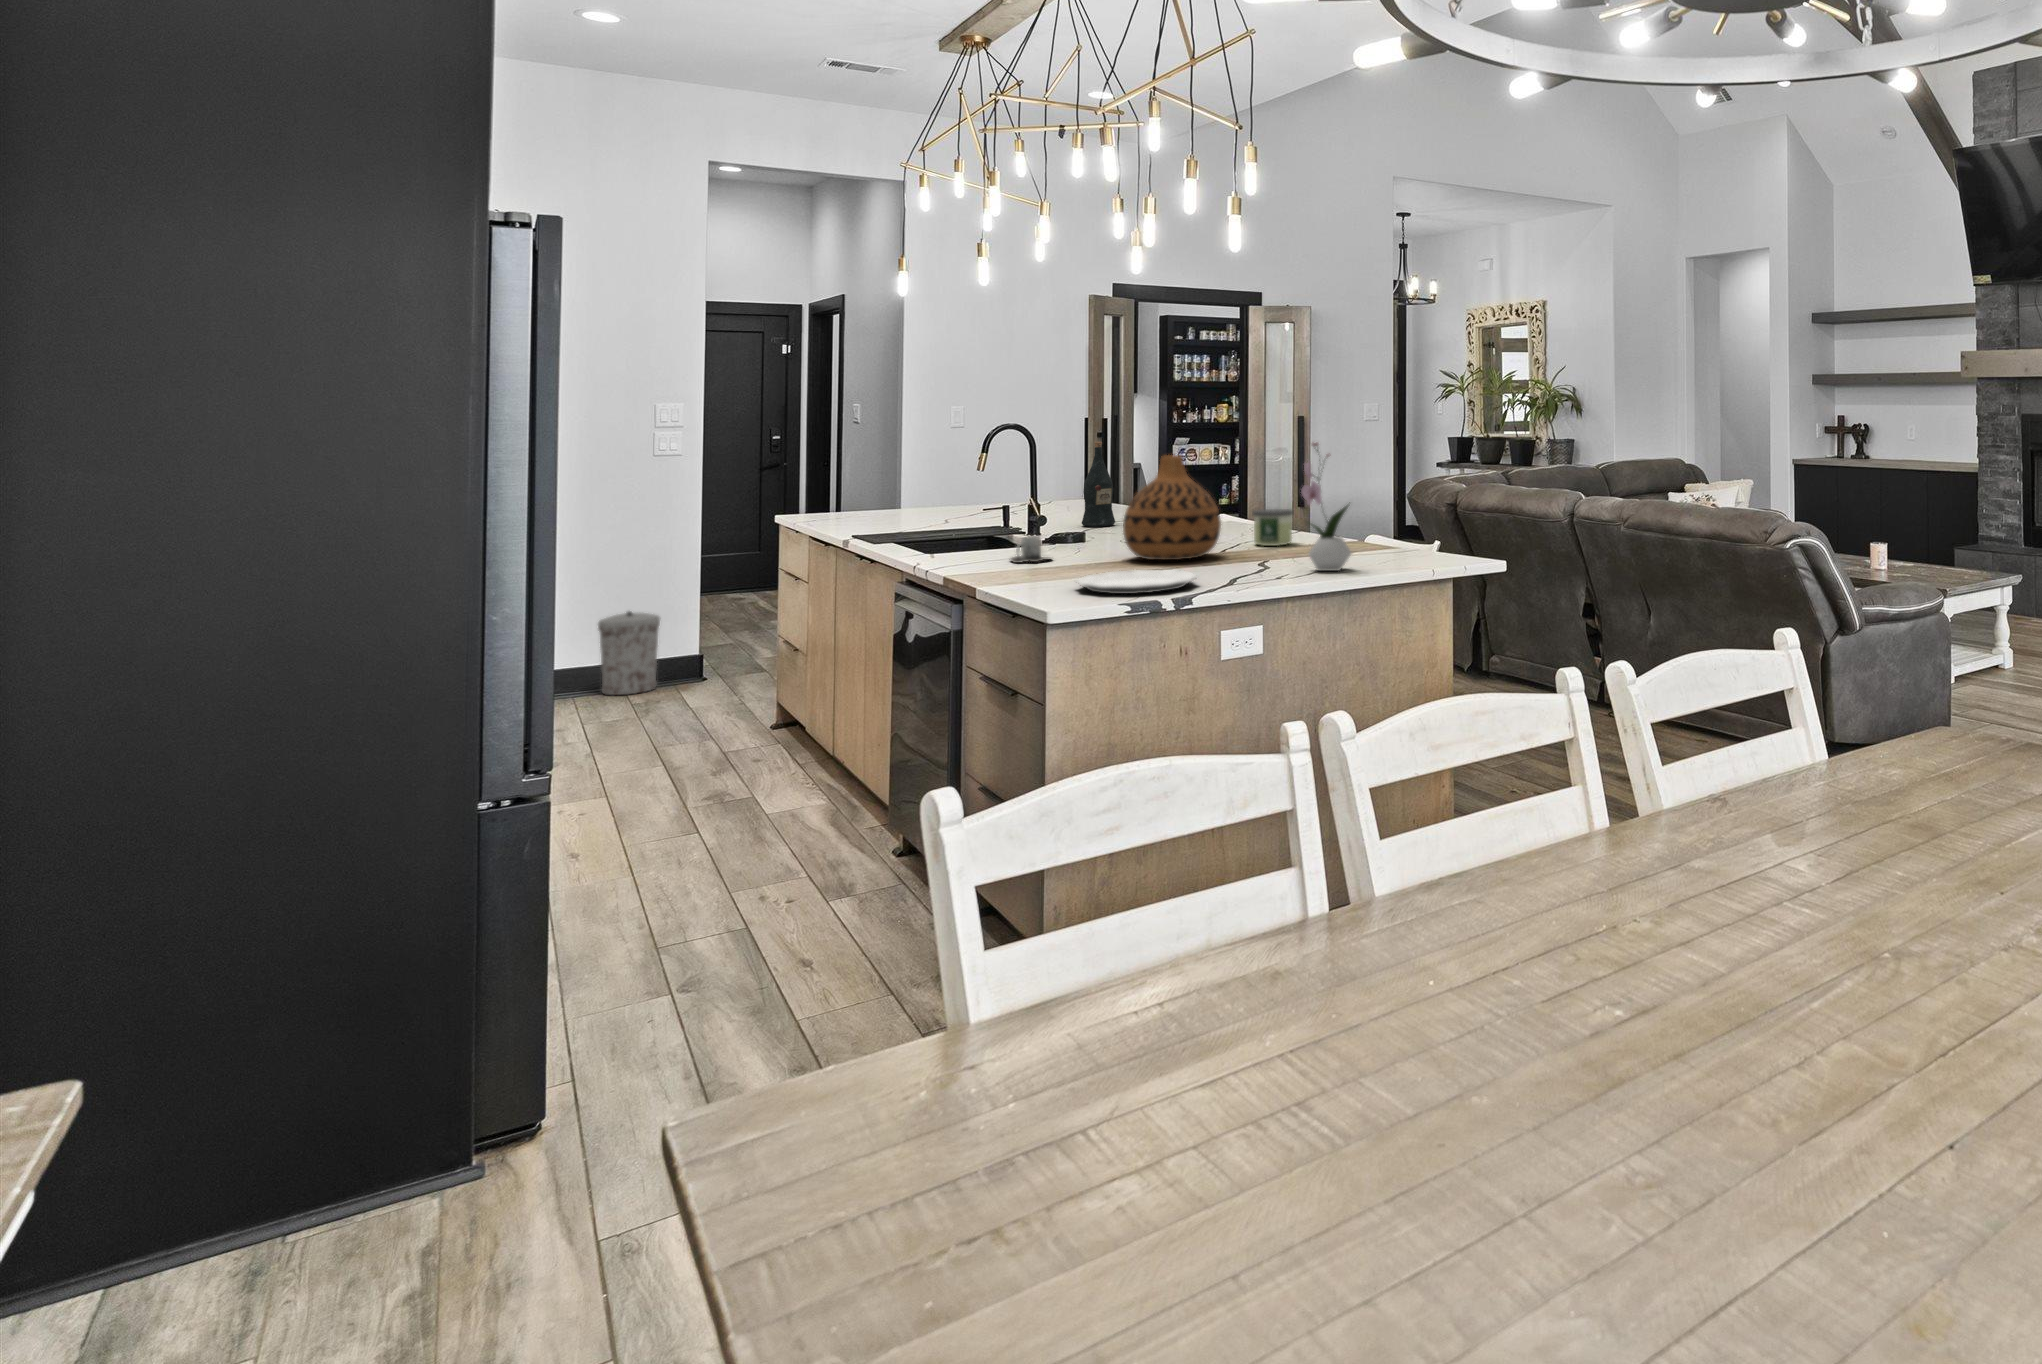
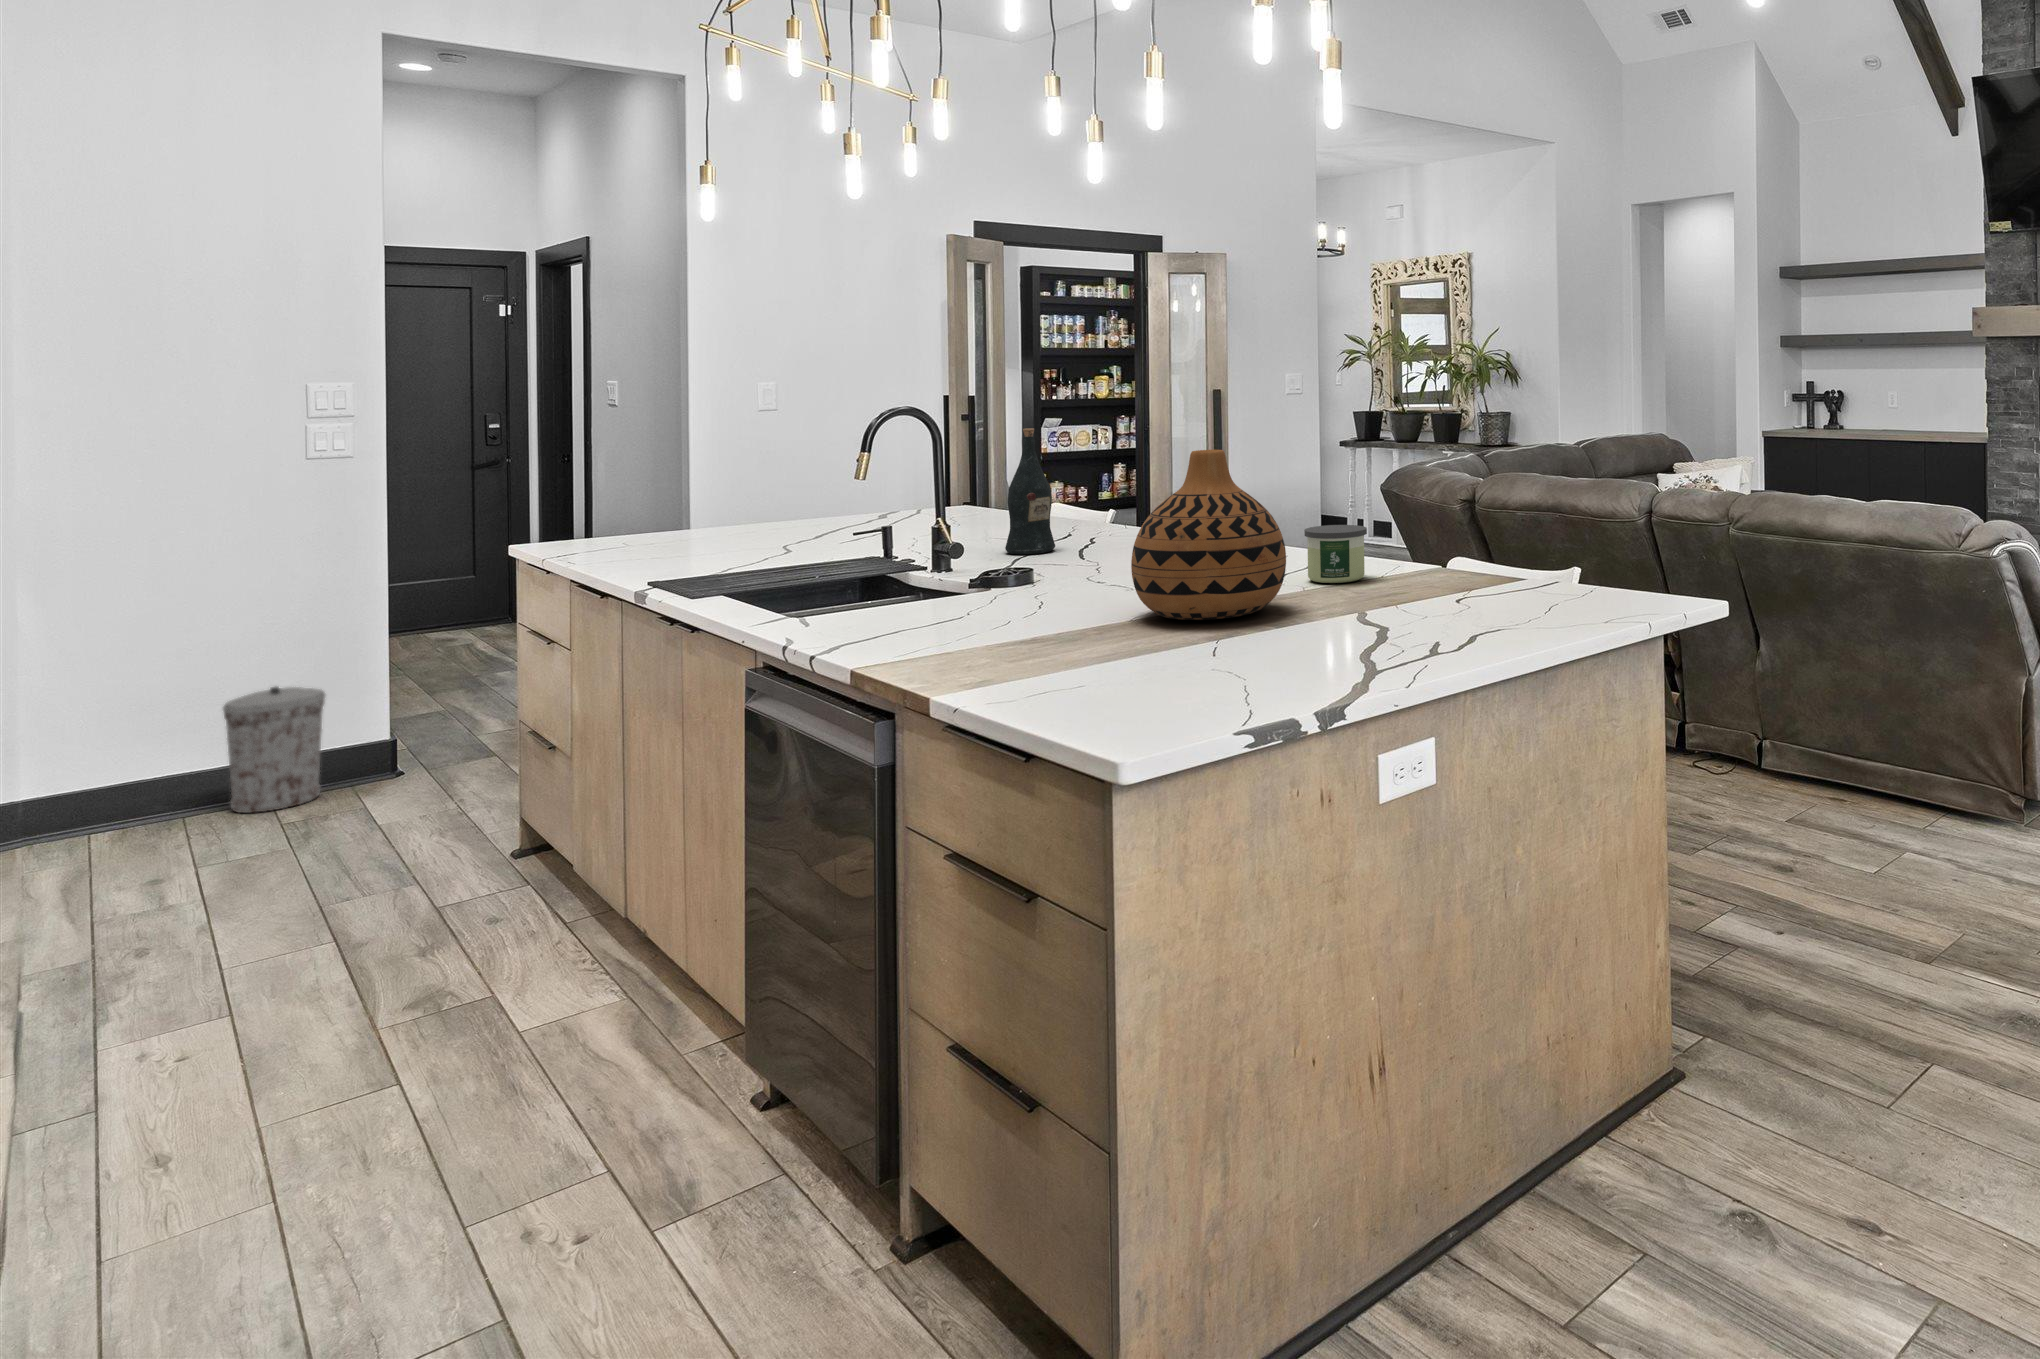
flower arrangement: present [1301,443,1351,571] -> none [1447,425,1534,634]
mug: present [1011,536,1050,563] -> none [942,587,1016,634]
plate: present [1076,570,1197,594] -> none [1111,647,1323,705]

